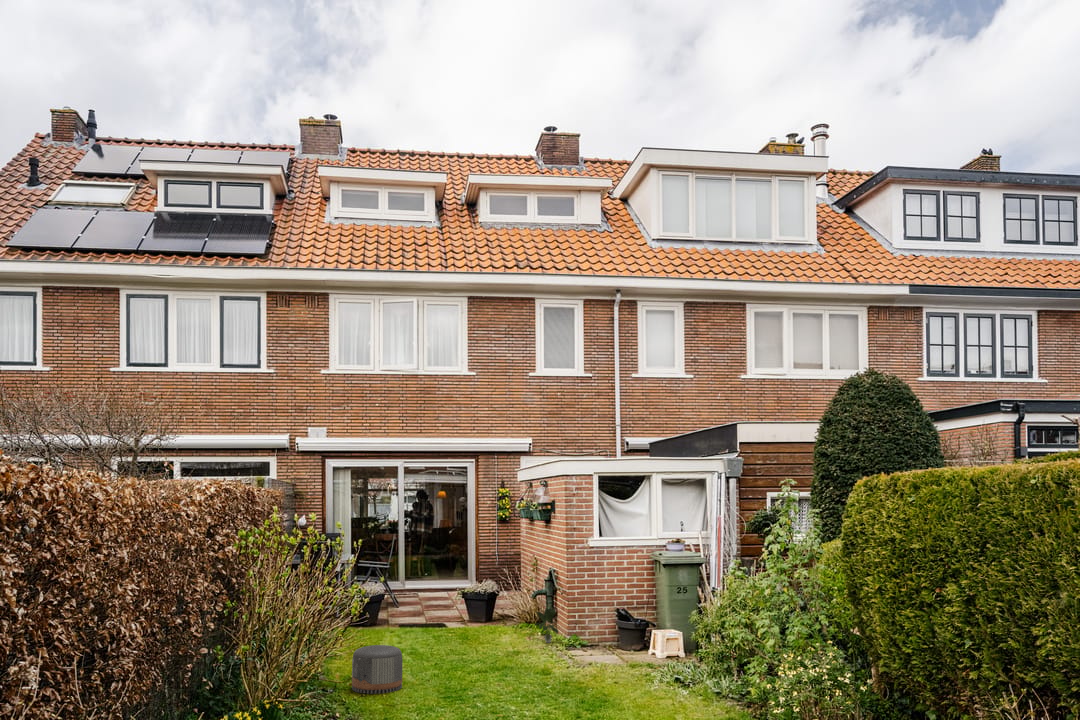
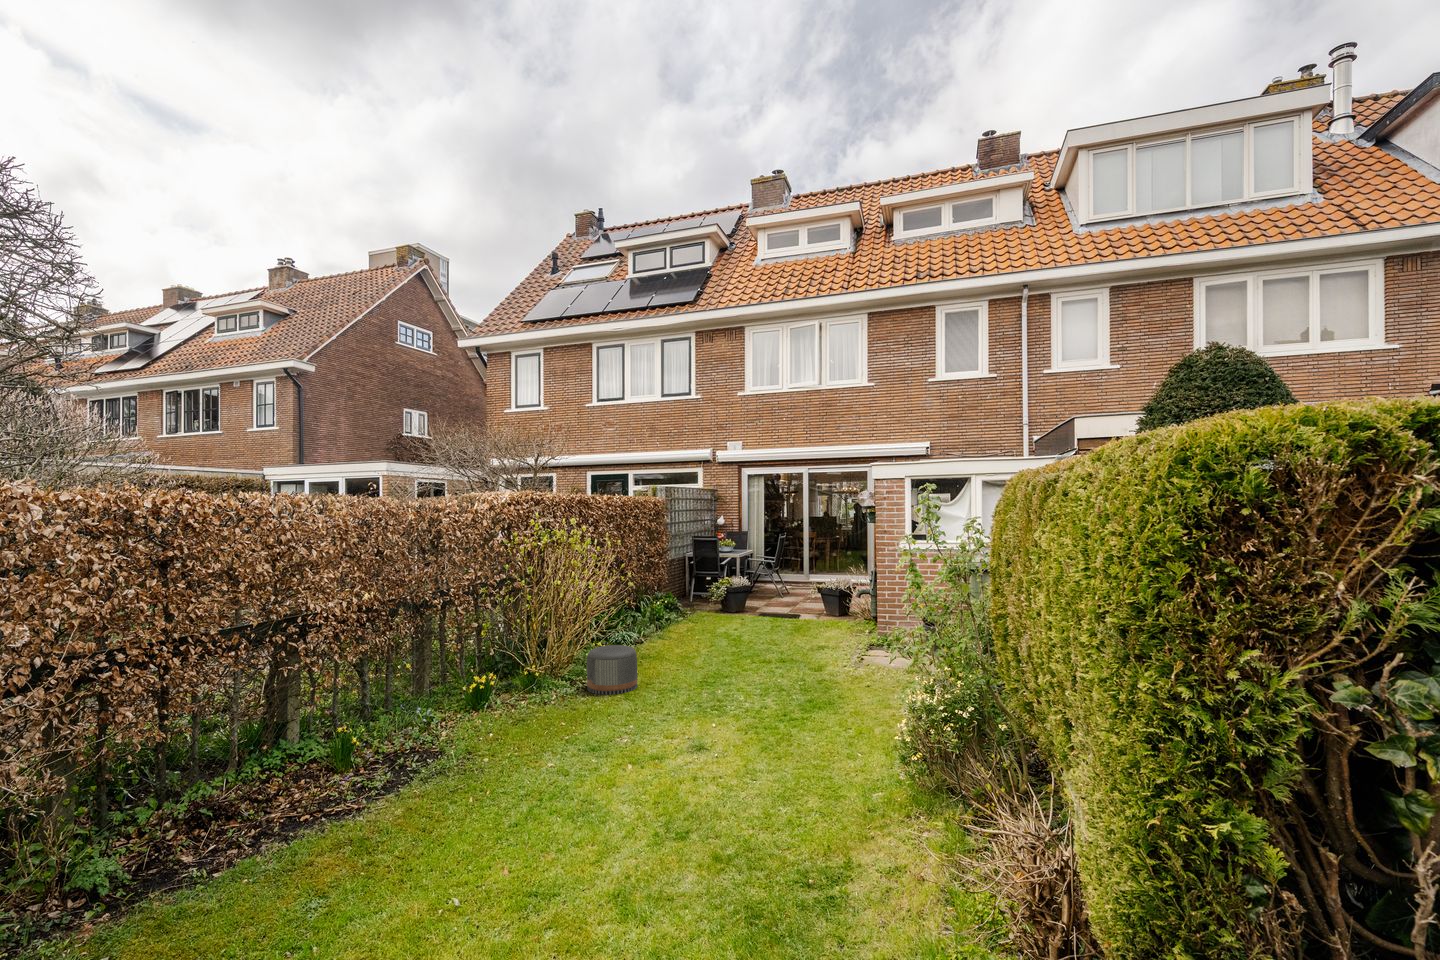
potted plant: present [535,608,558,643] -> none [843,614,869,652]

